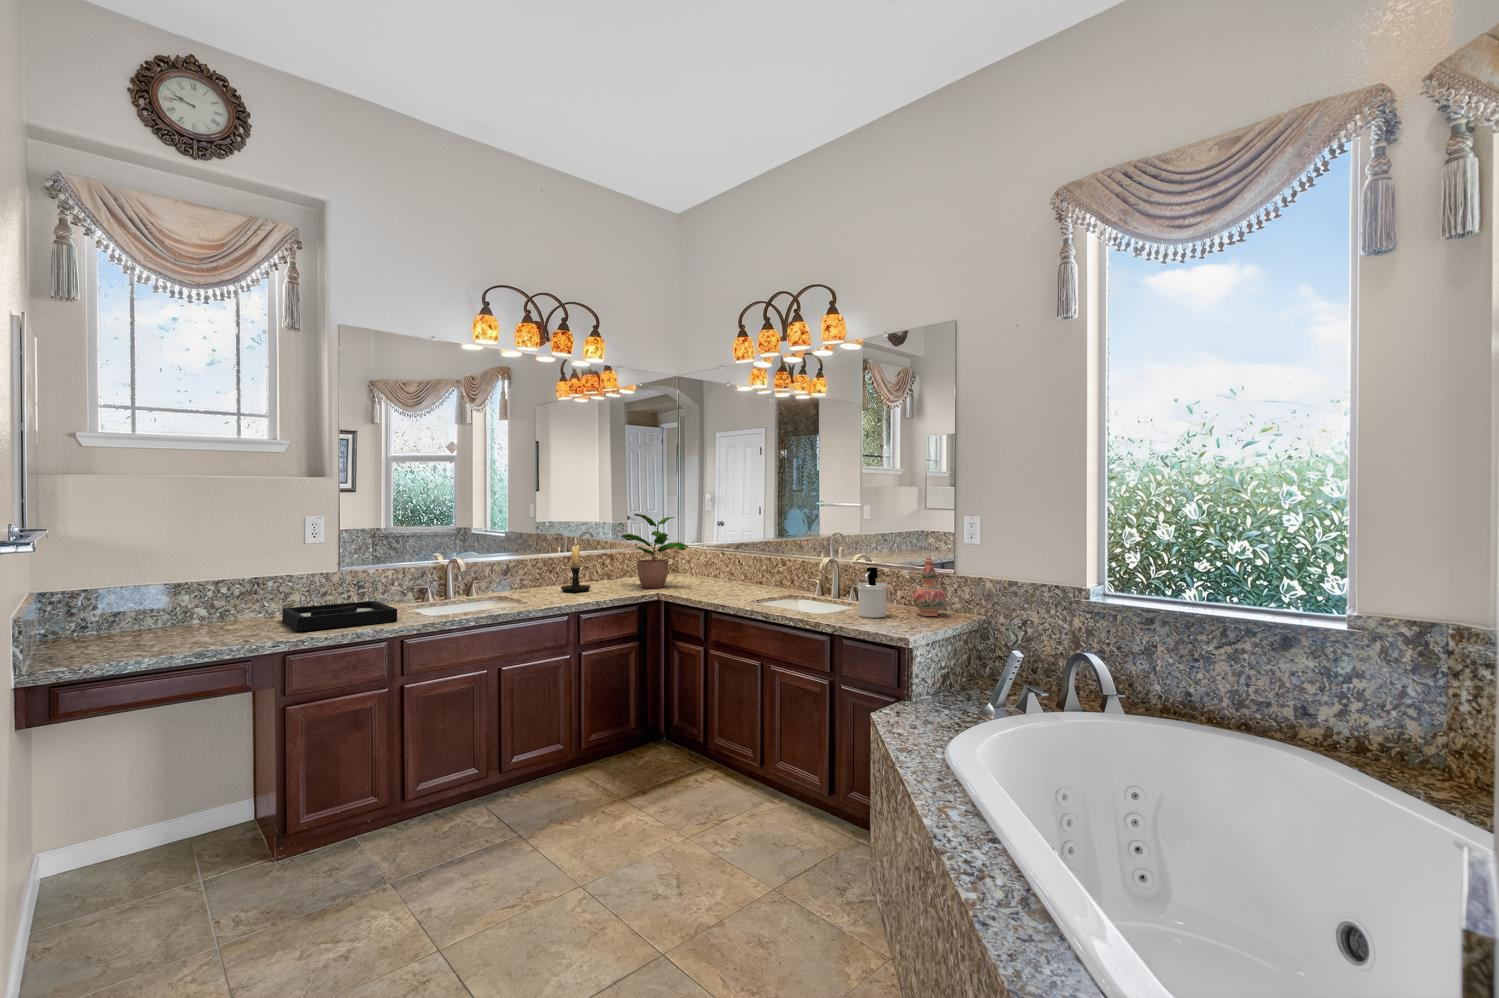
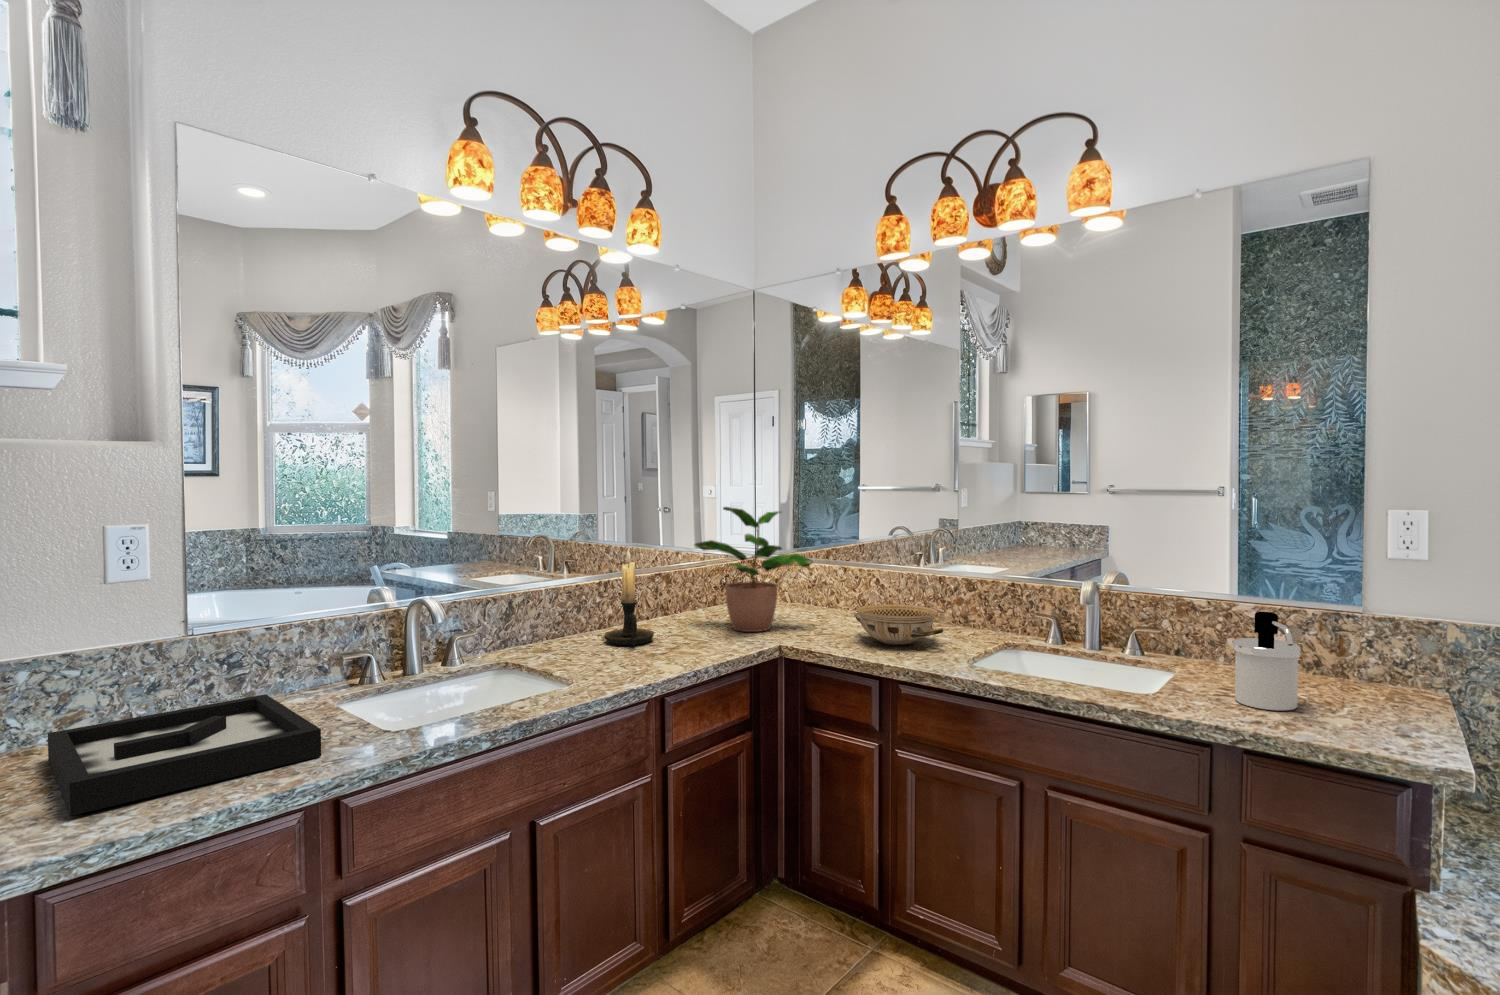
decorative vase: present [912,555,946,616] -> none [1323,586,1400,702]
ceramic bowl: none [703,572,750,594] -> present [855,604,944,645]

